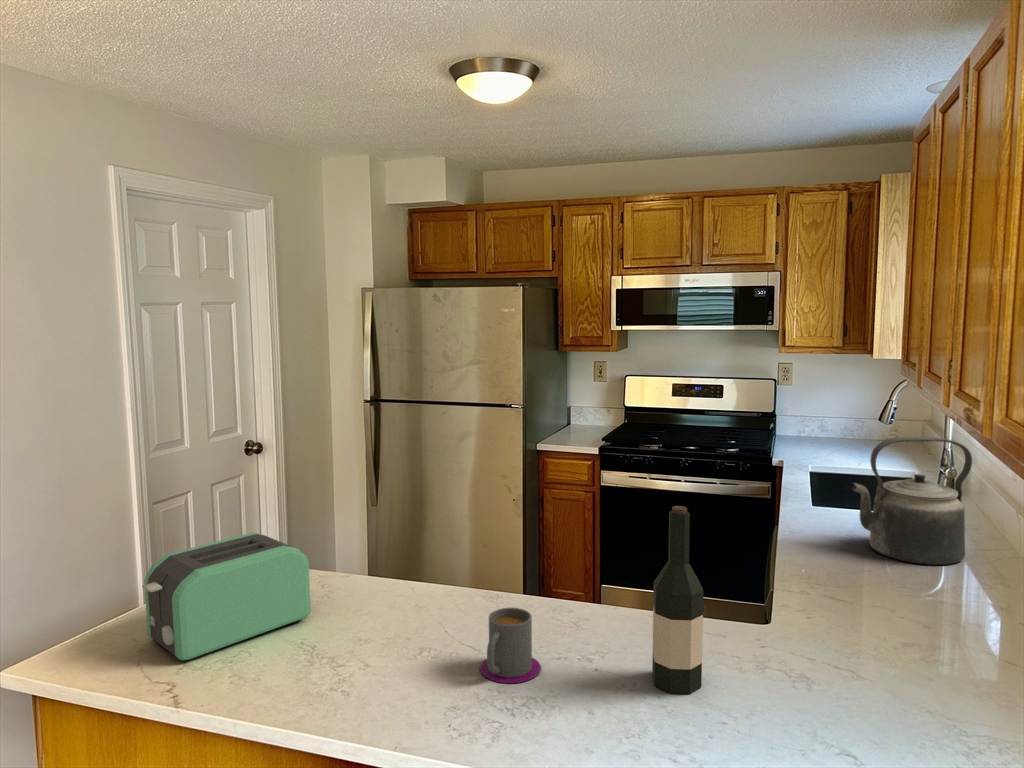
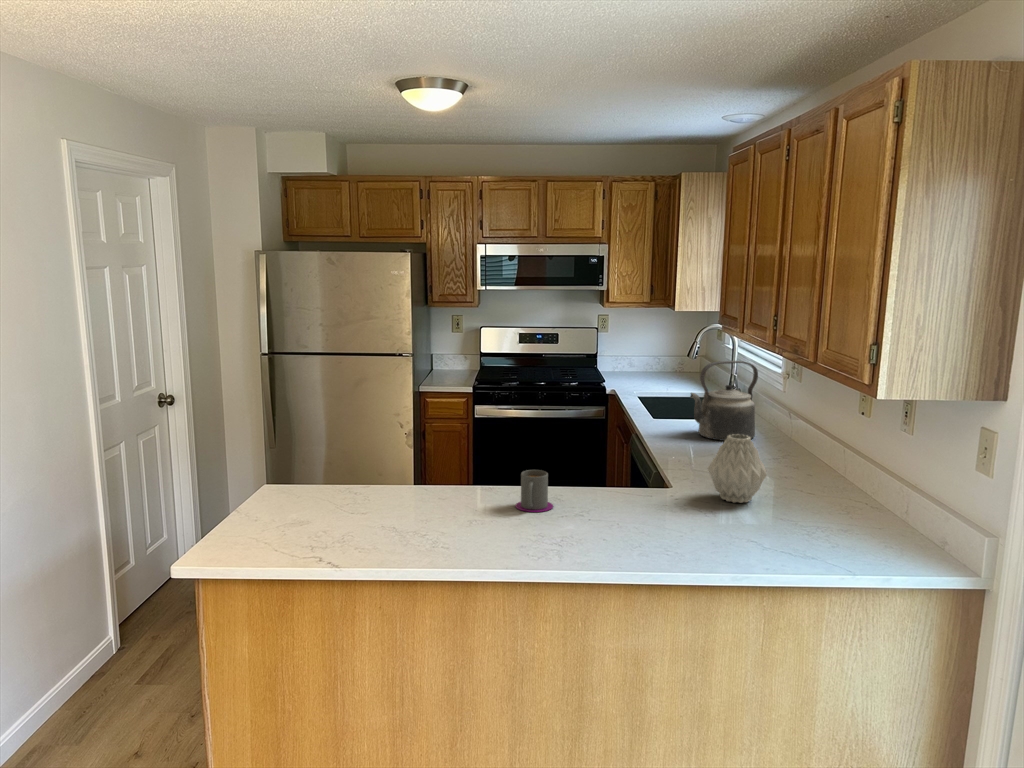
wine bottle: present [652,506,703,694] -> none [618,397,649,506]
toaster: present [142,532,311,661] -> none [272,442,377,524]
vase: none [820,583,935,717] -> present [708,434,767,503]

